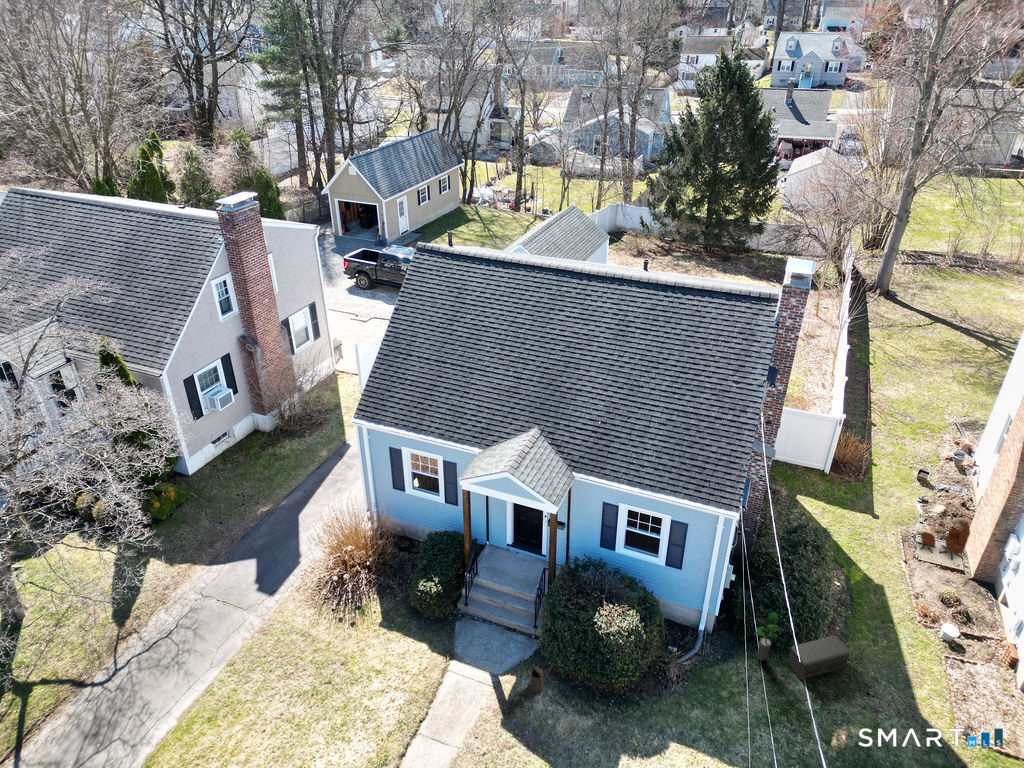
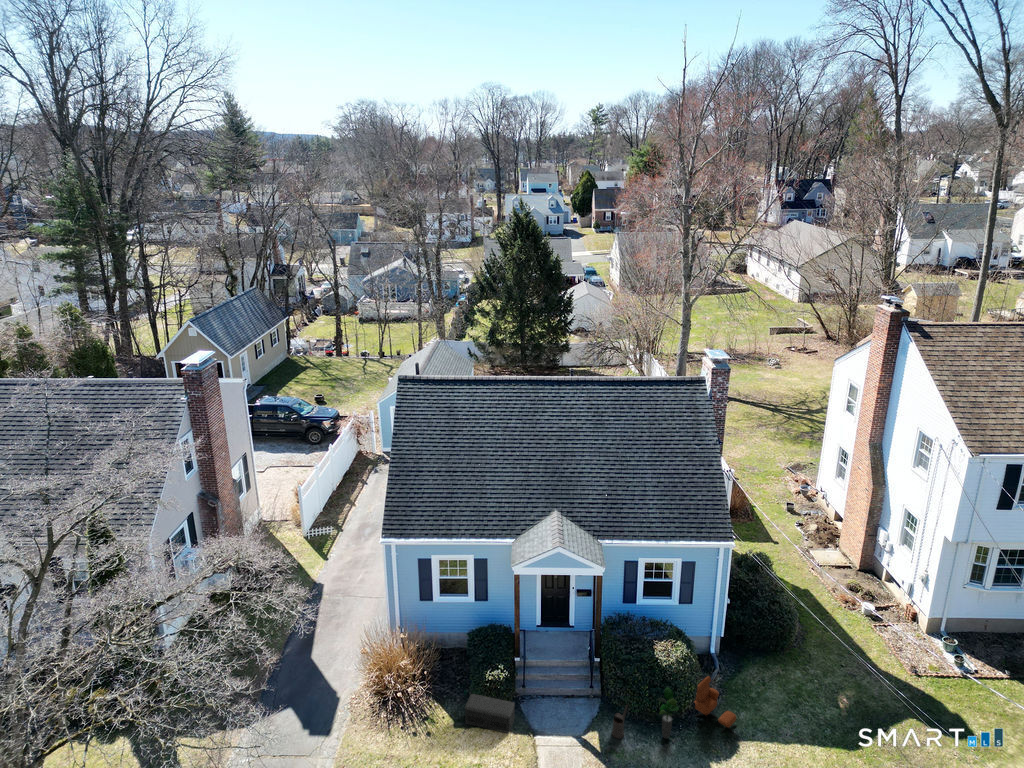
lounge chair: present [916,522,970,560] -> present [694,676,736,734]
potted plant: present [755,612,781,661] -> present [657,687,679,739]
storage bench: present [788,635,850,680] -> present [465,694,515,733]

